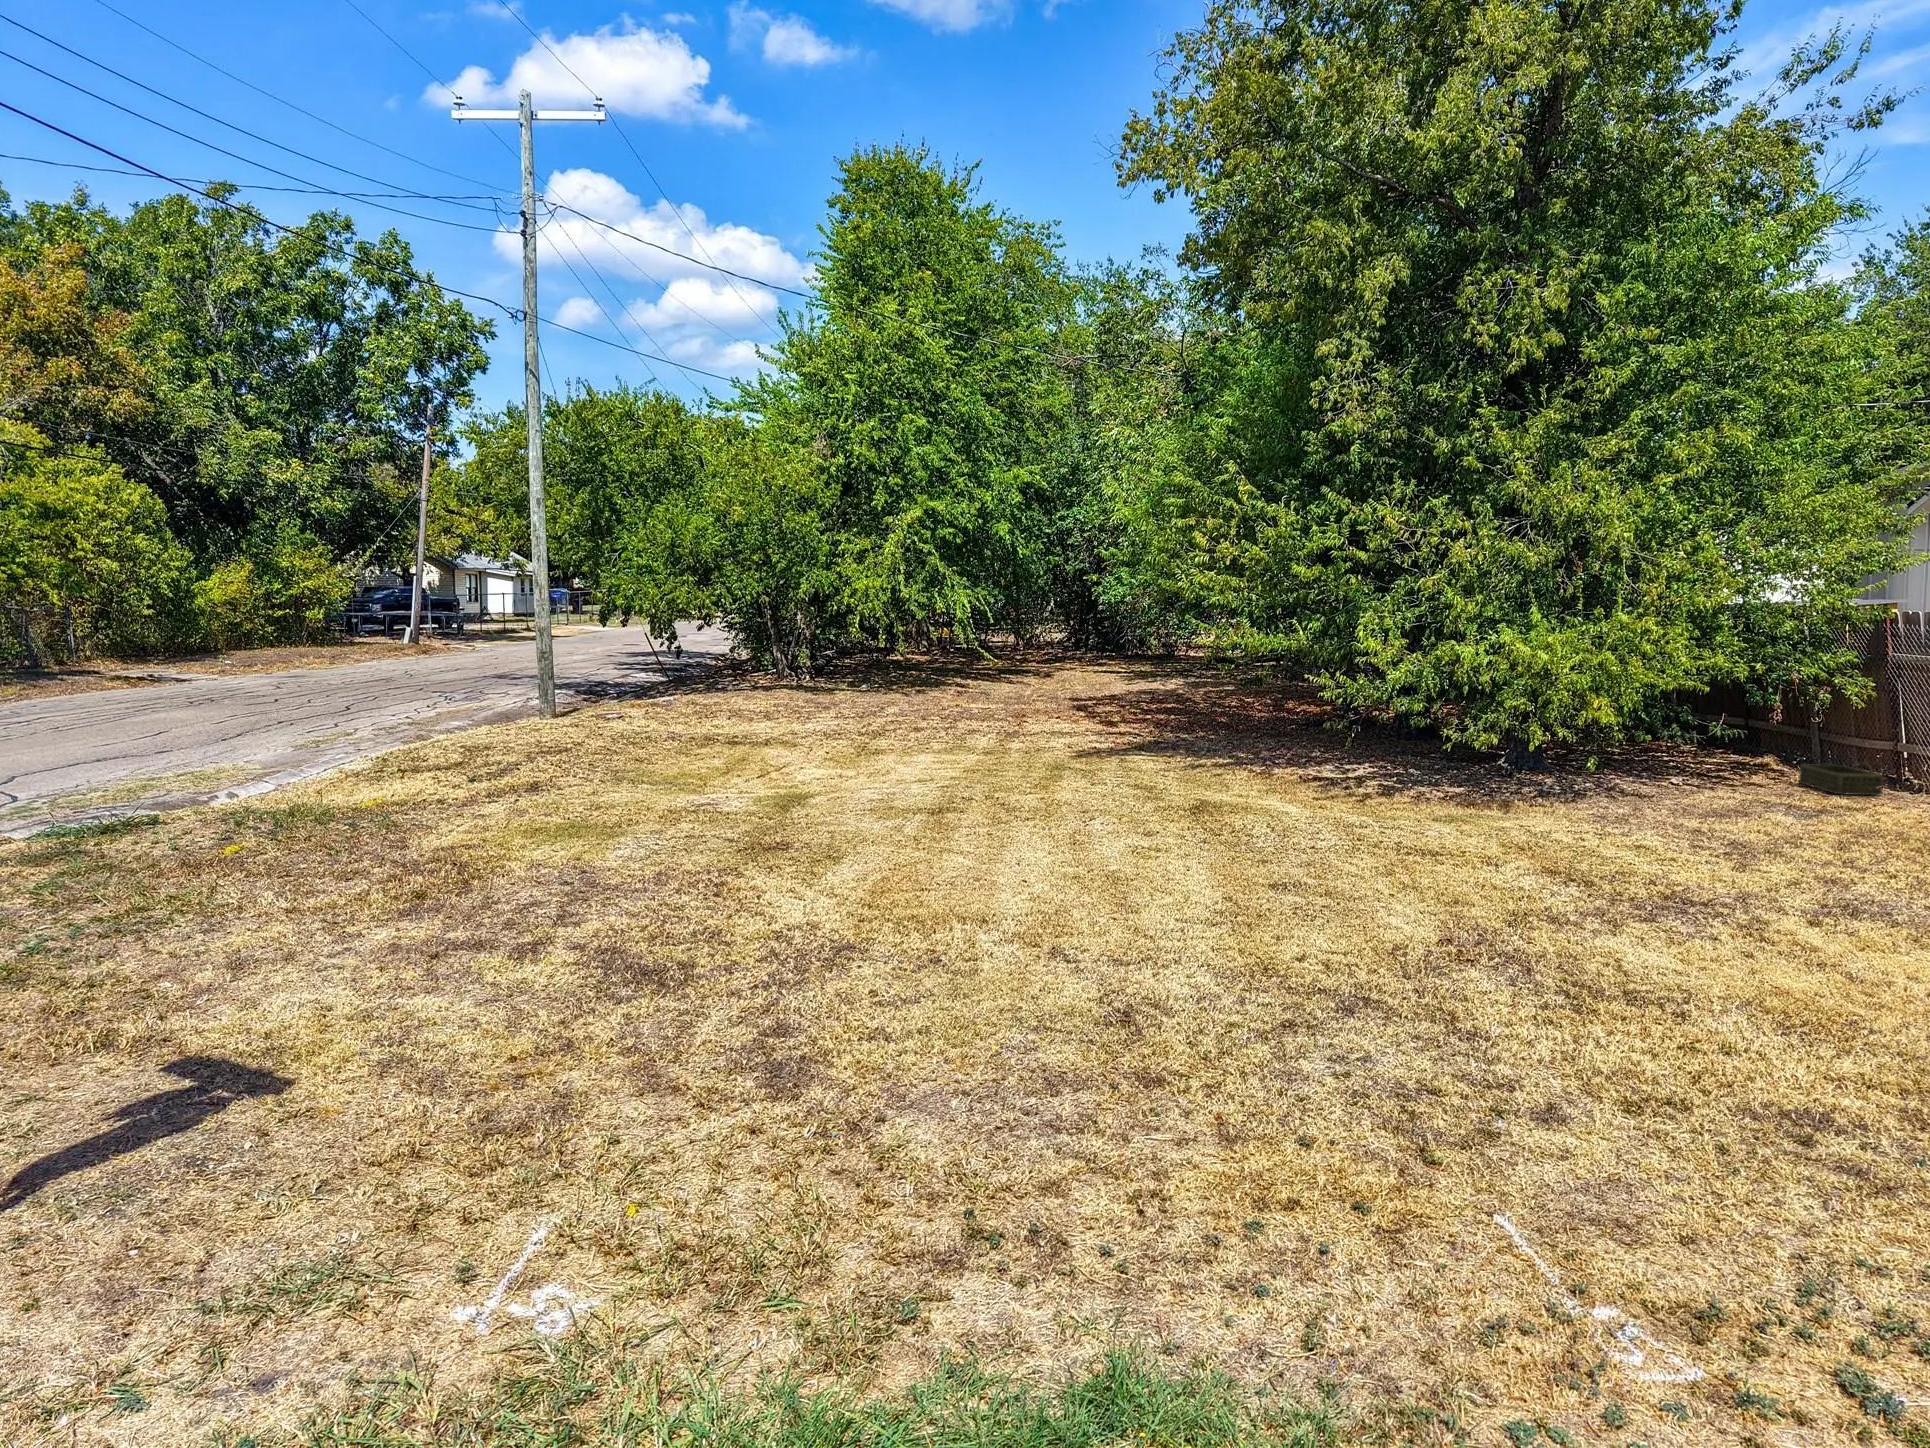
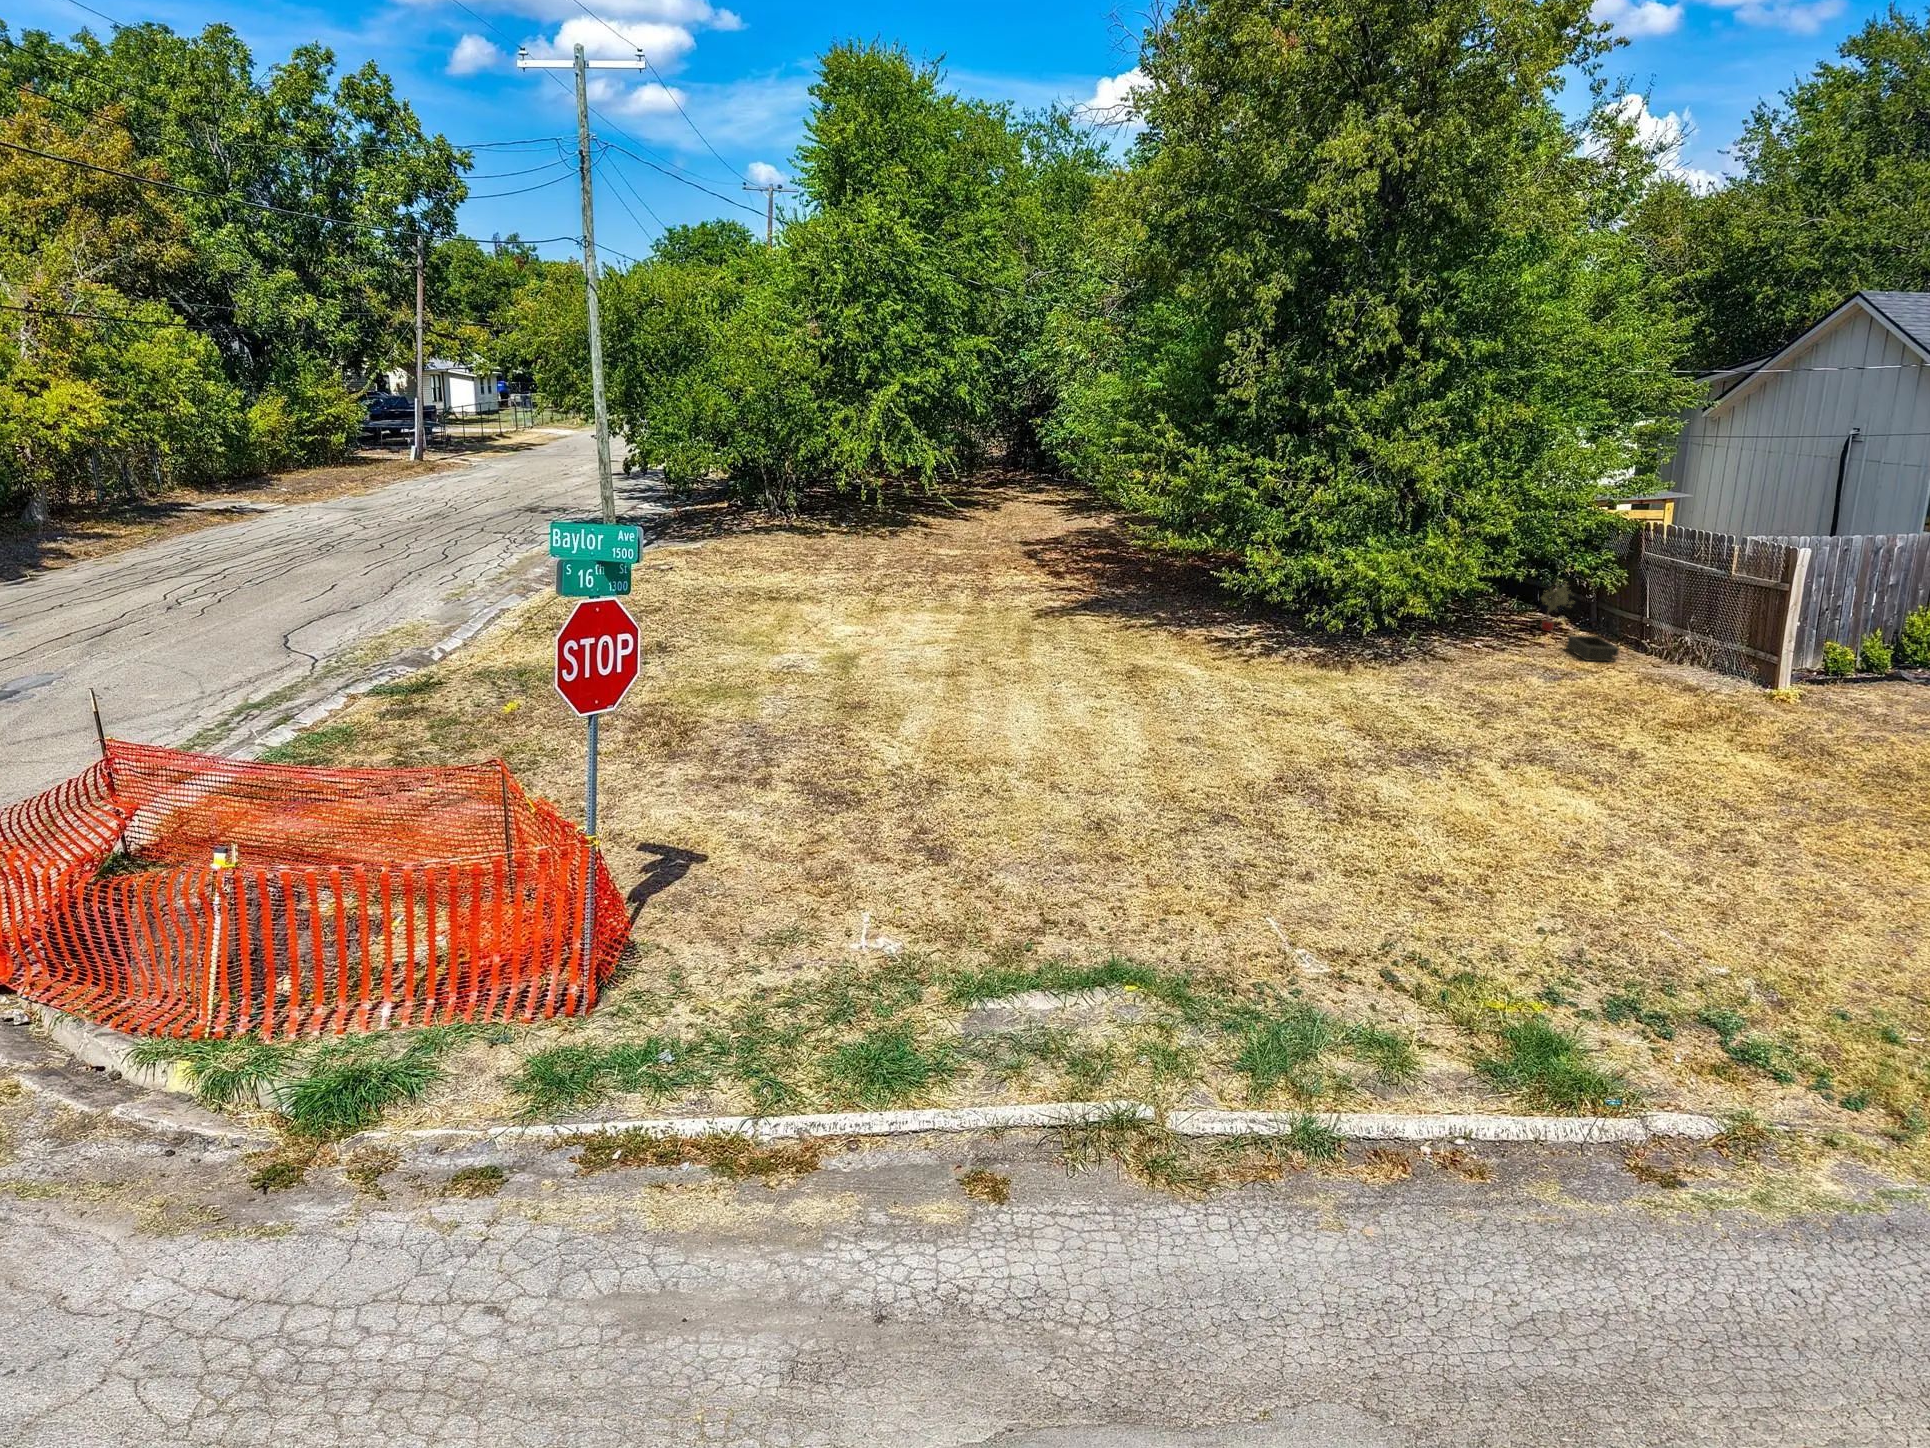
potted tree: none [1739,696,1792,768] -> present [1541,581,1572,631]

